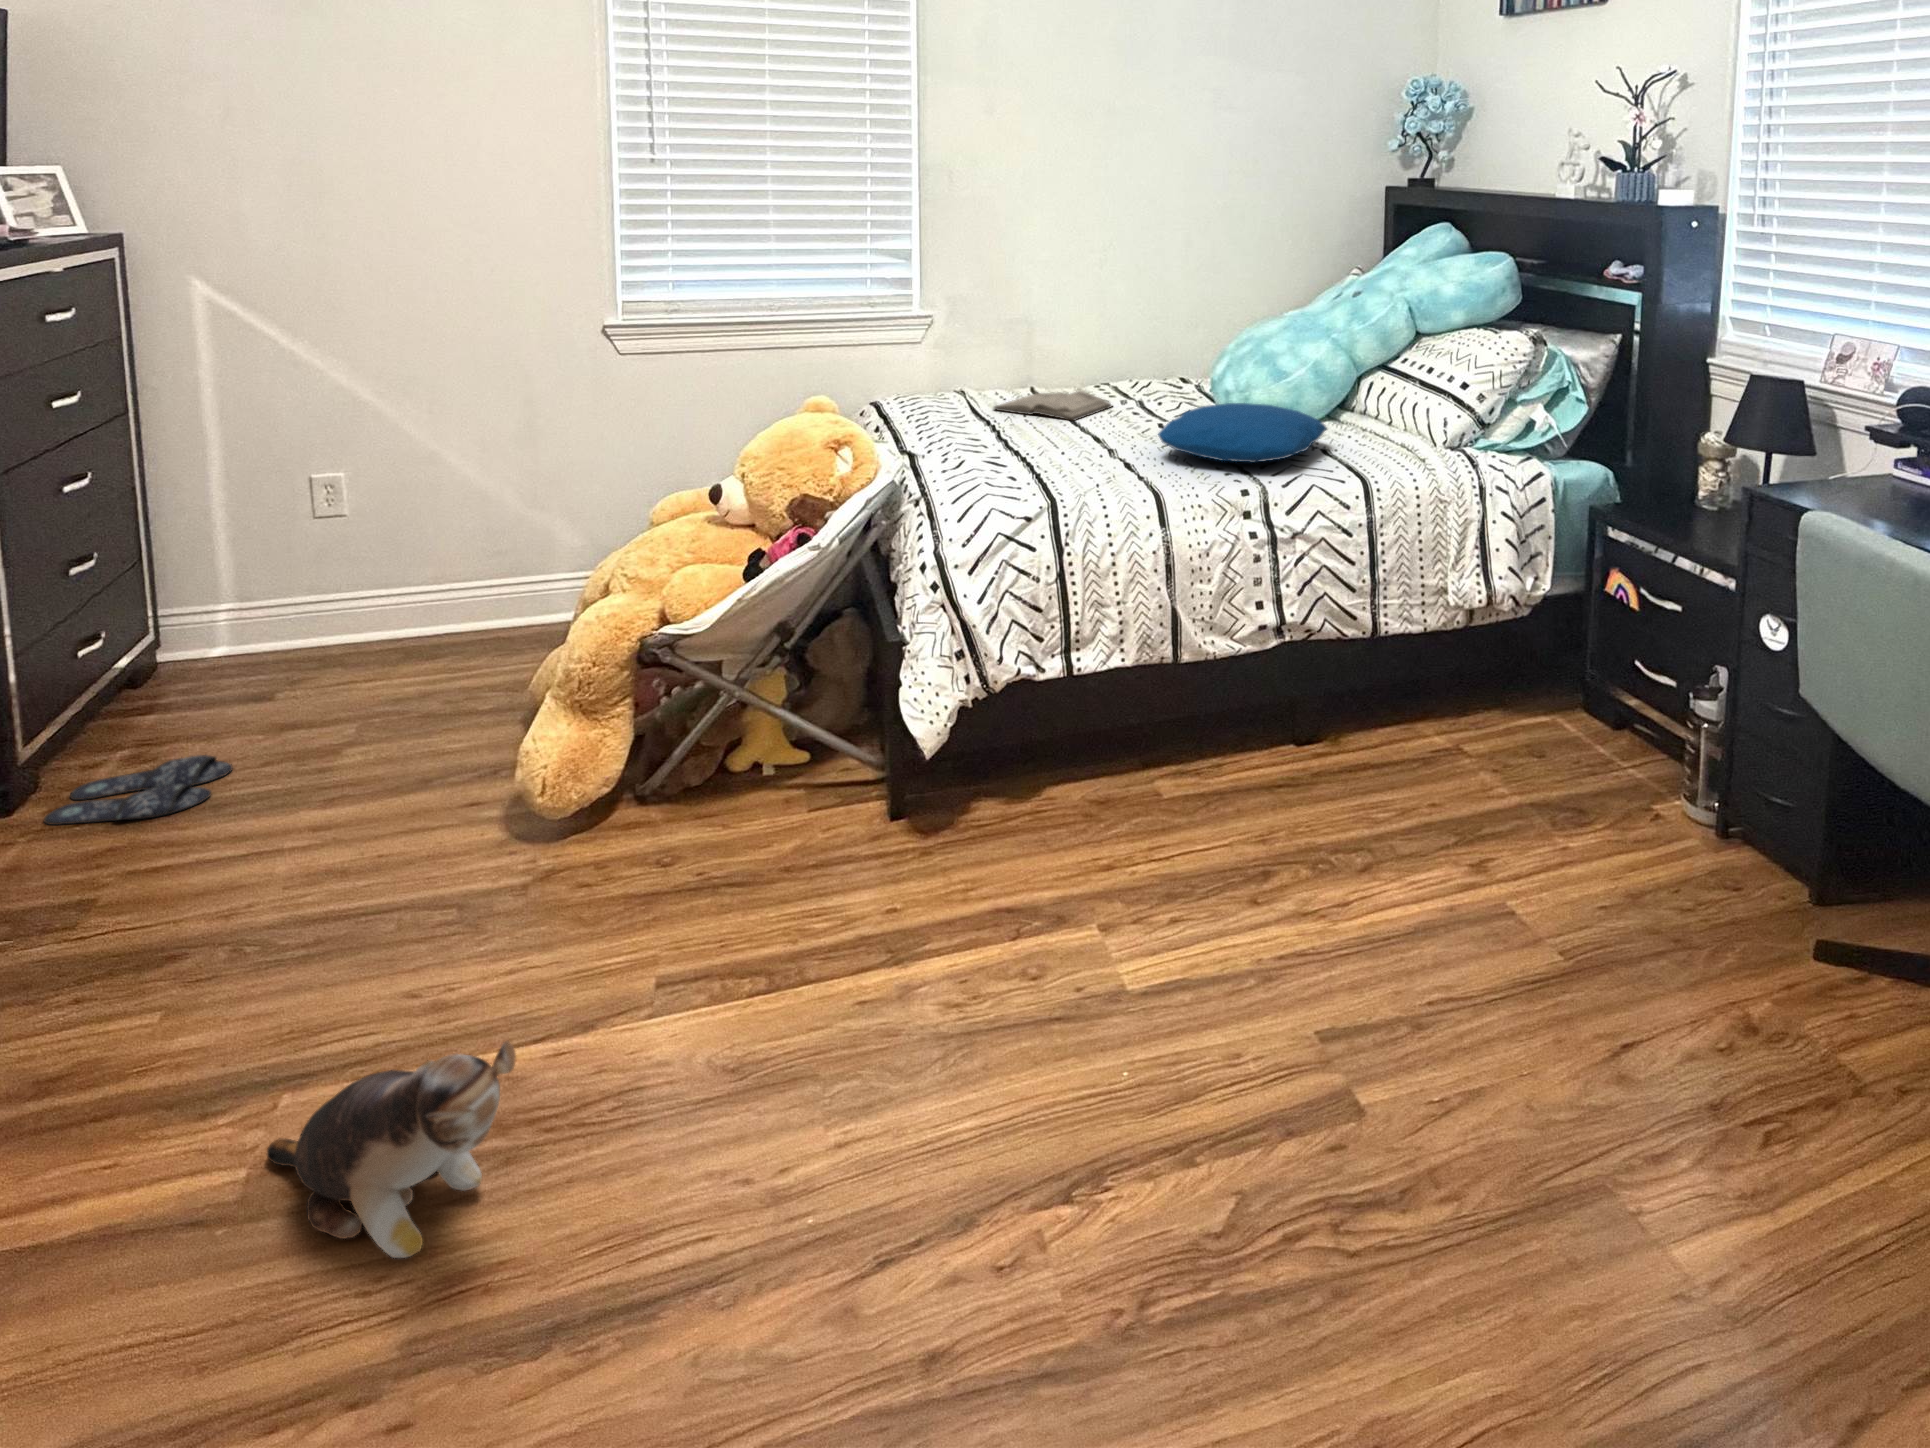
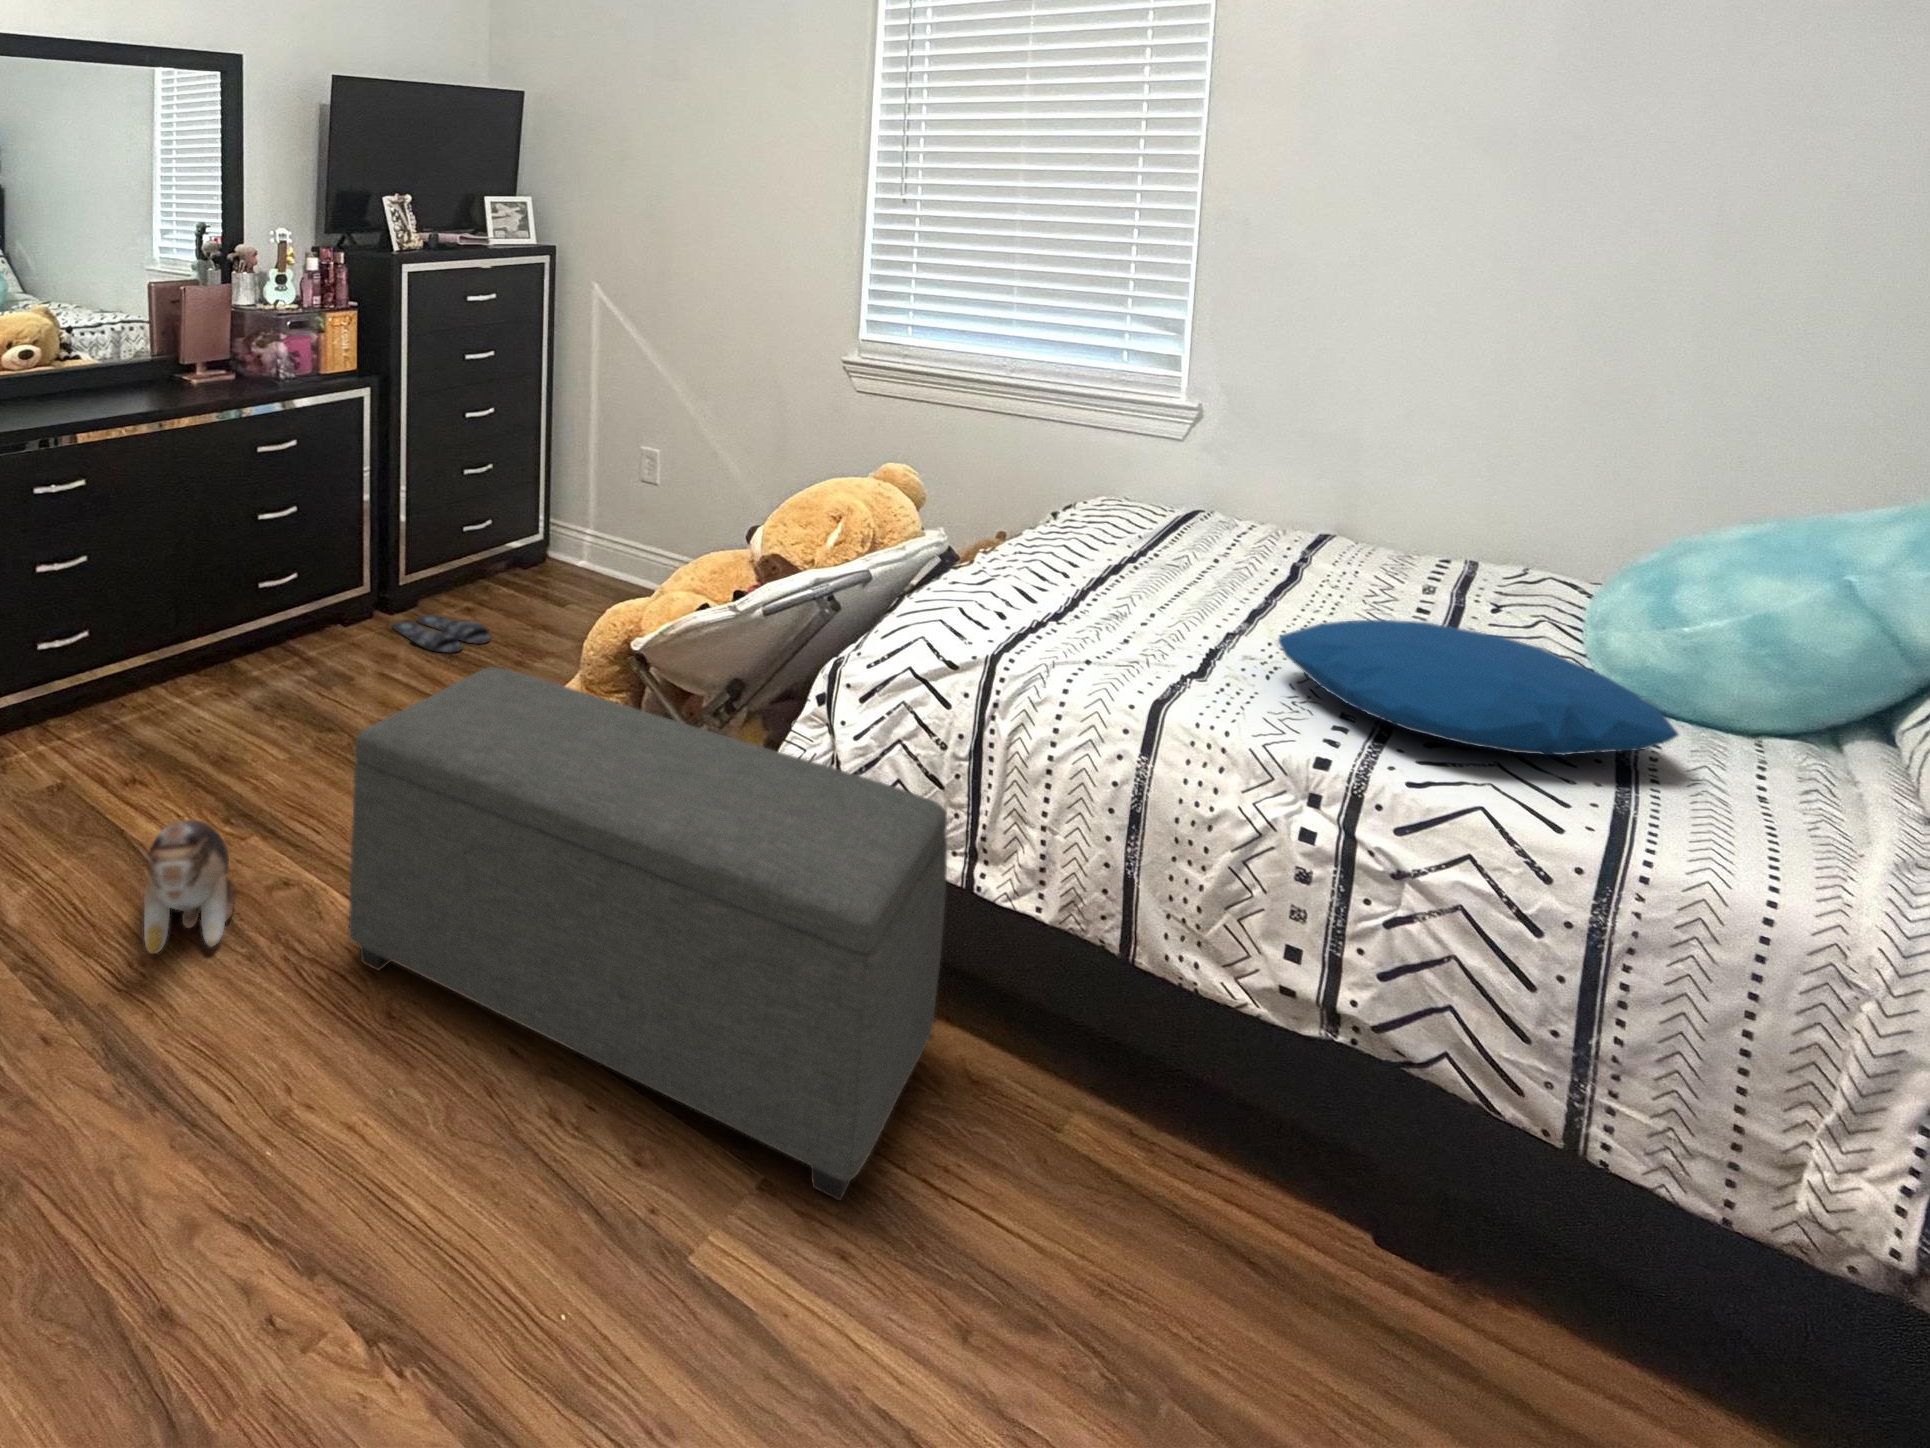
diary: present [994,391,1112,421] -> none [1210,549,1408,604]
ottoman: none [594,623,1142,1067] -> present [349,667,947,1200]

